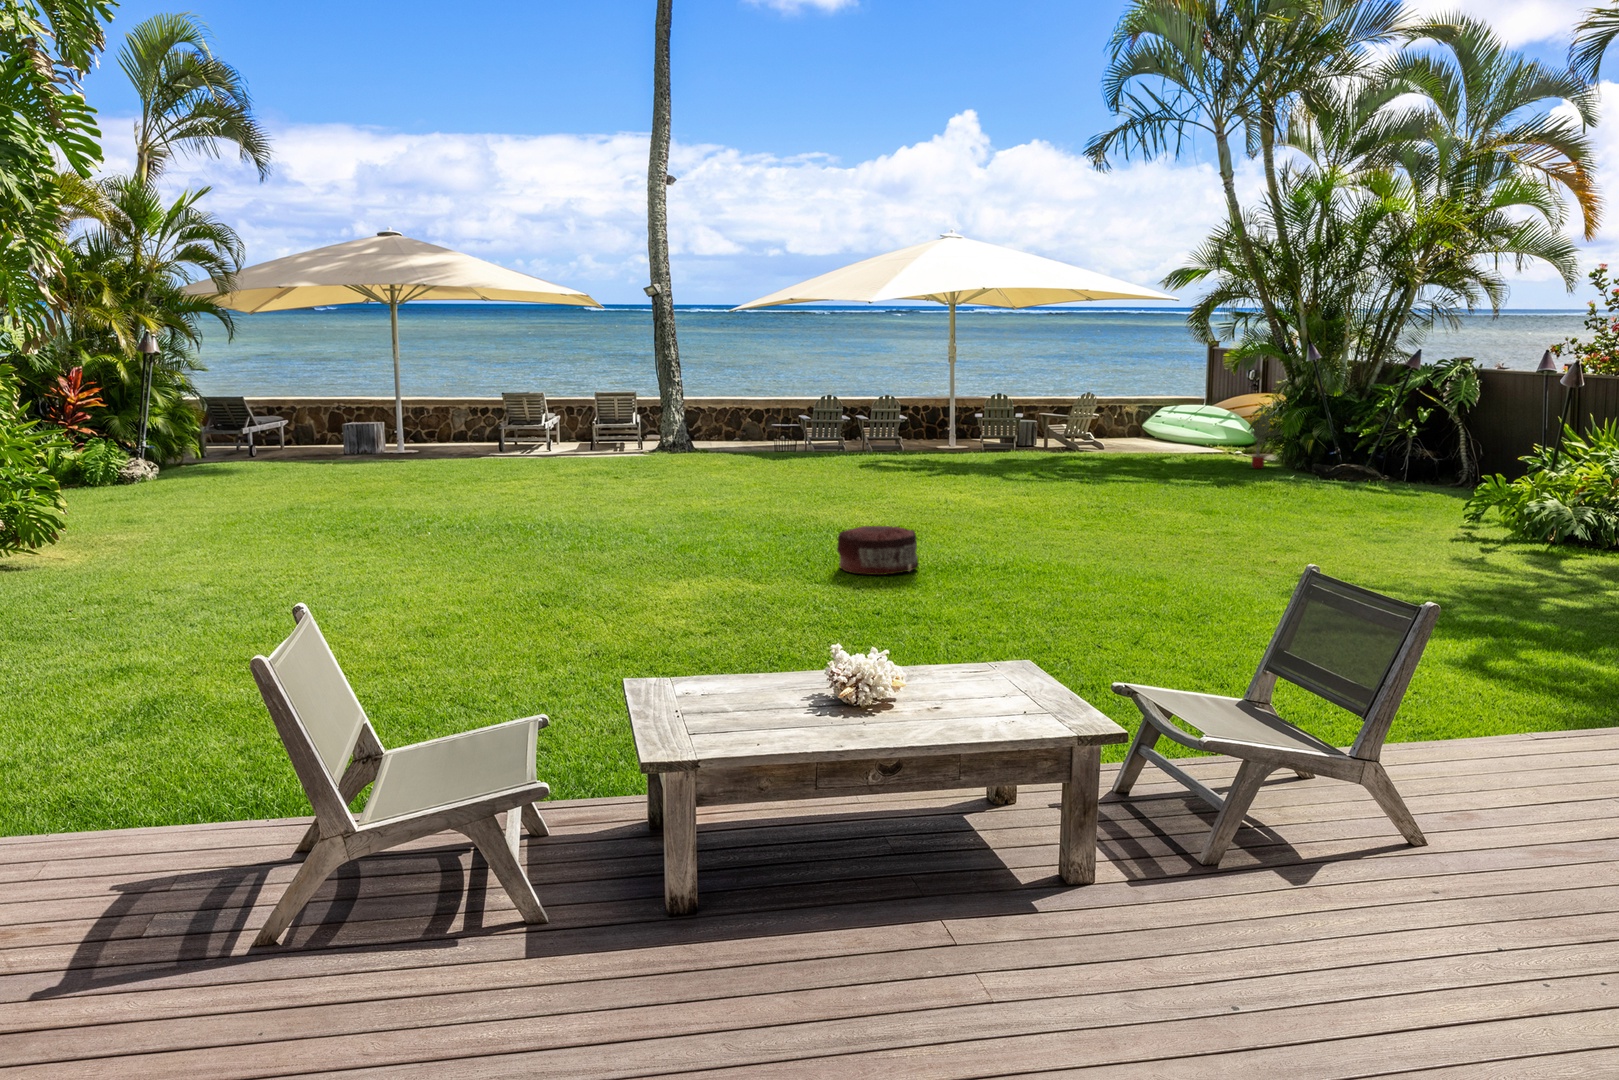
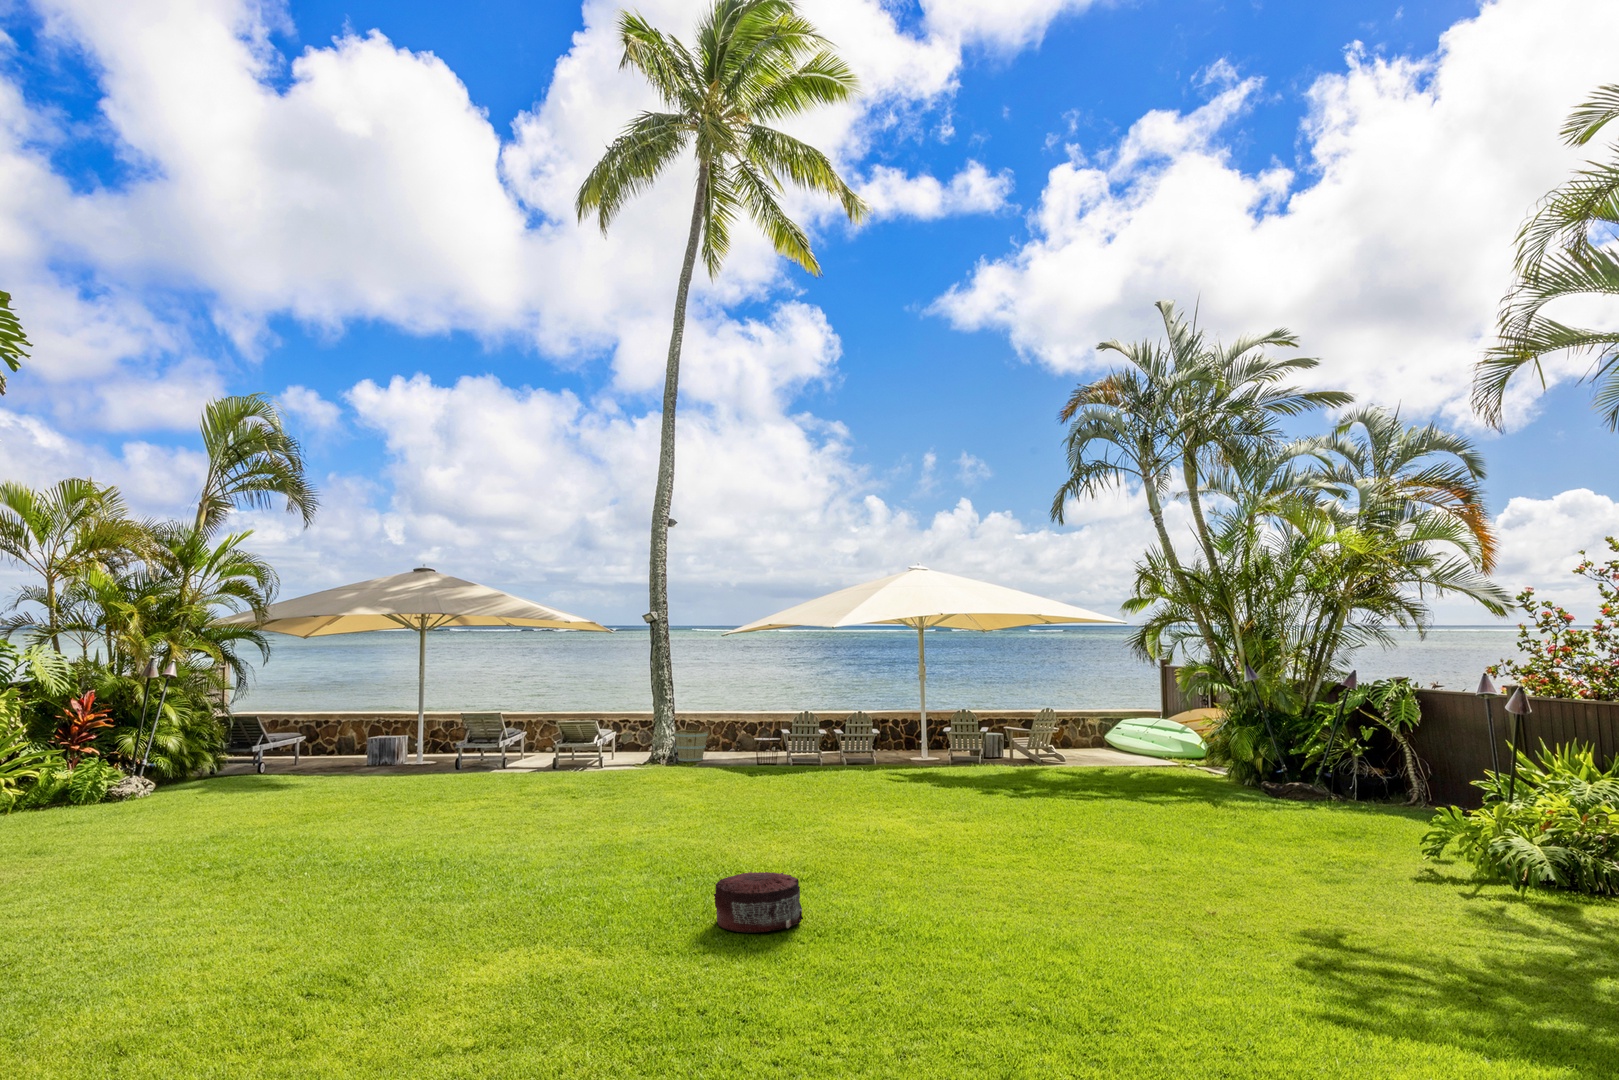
potted tree: present [1250,406,1282,469] -> none [1196,723,1233,786]
wooden bucket: none [684,416,721,450] -> present [674,730,708,762]

